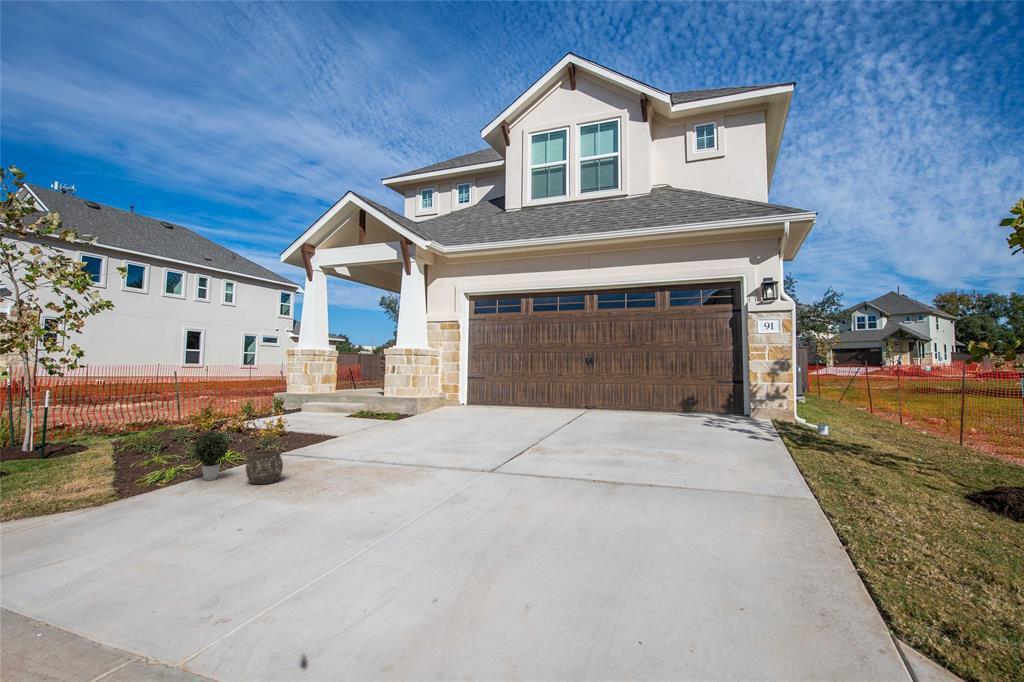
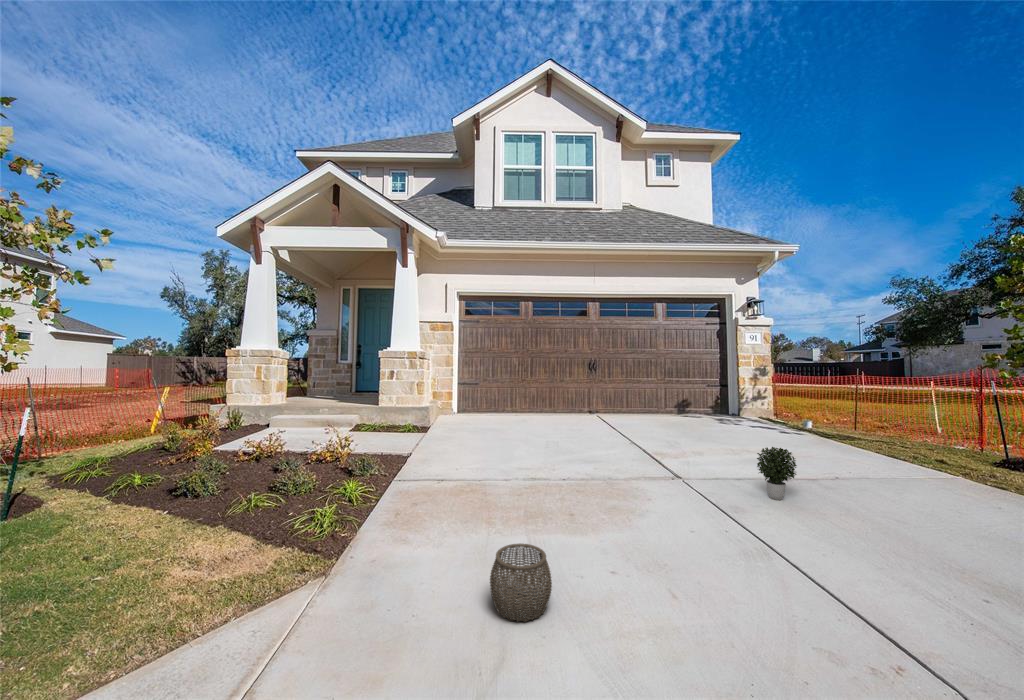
potted plant: present [191,431,229,481] -> present [757,447,797,500]

